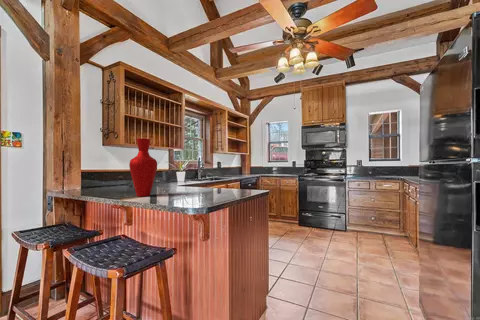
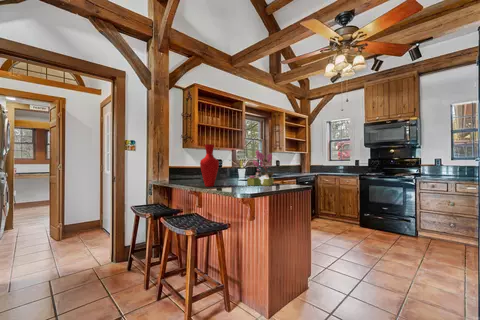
flower arrangement: none [195,147,228,192] -> present [247,150,274,186]

